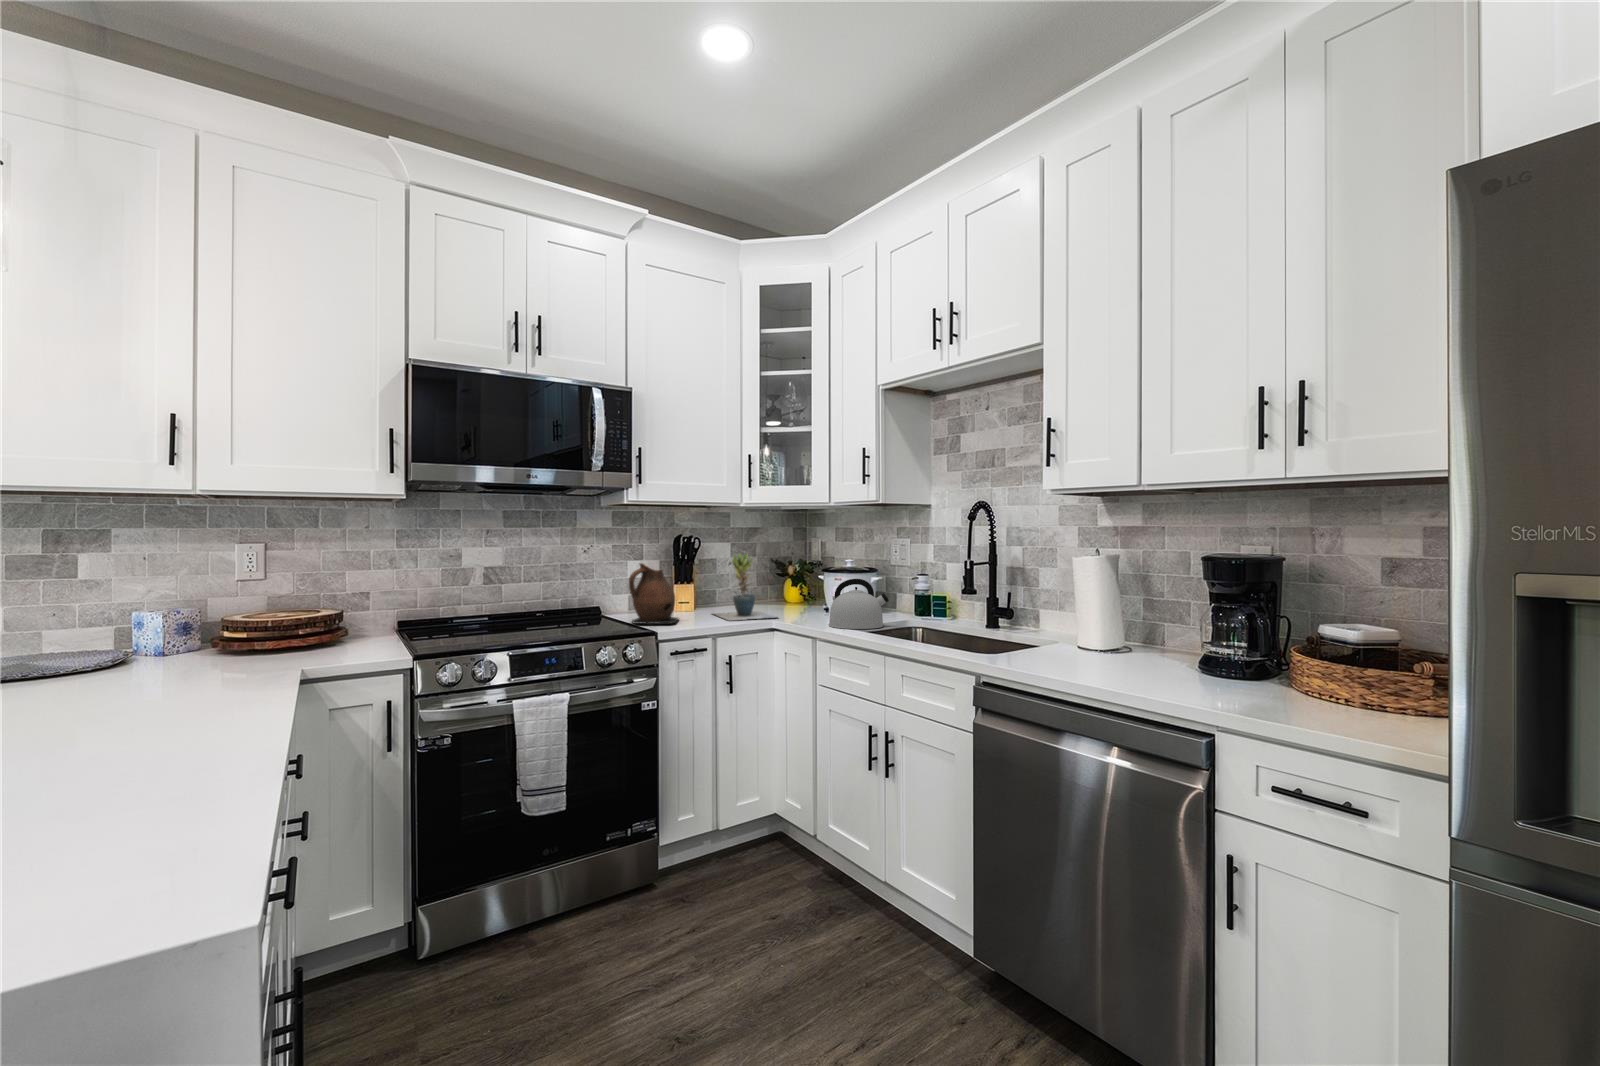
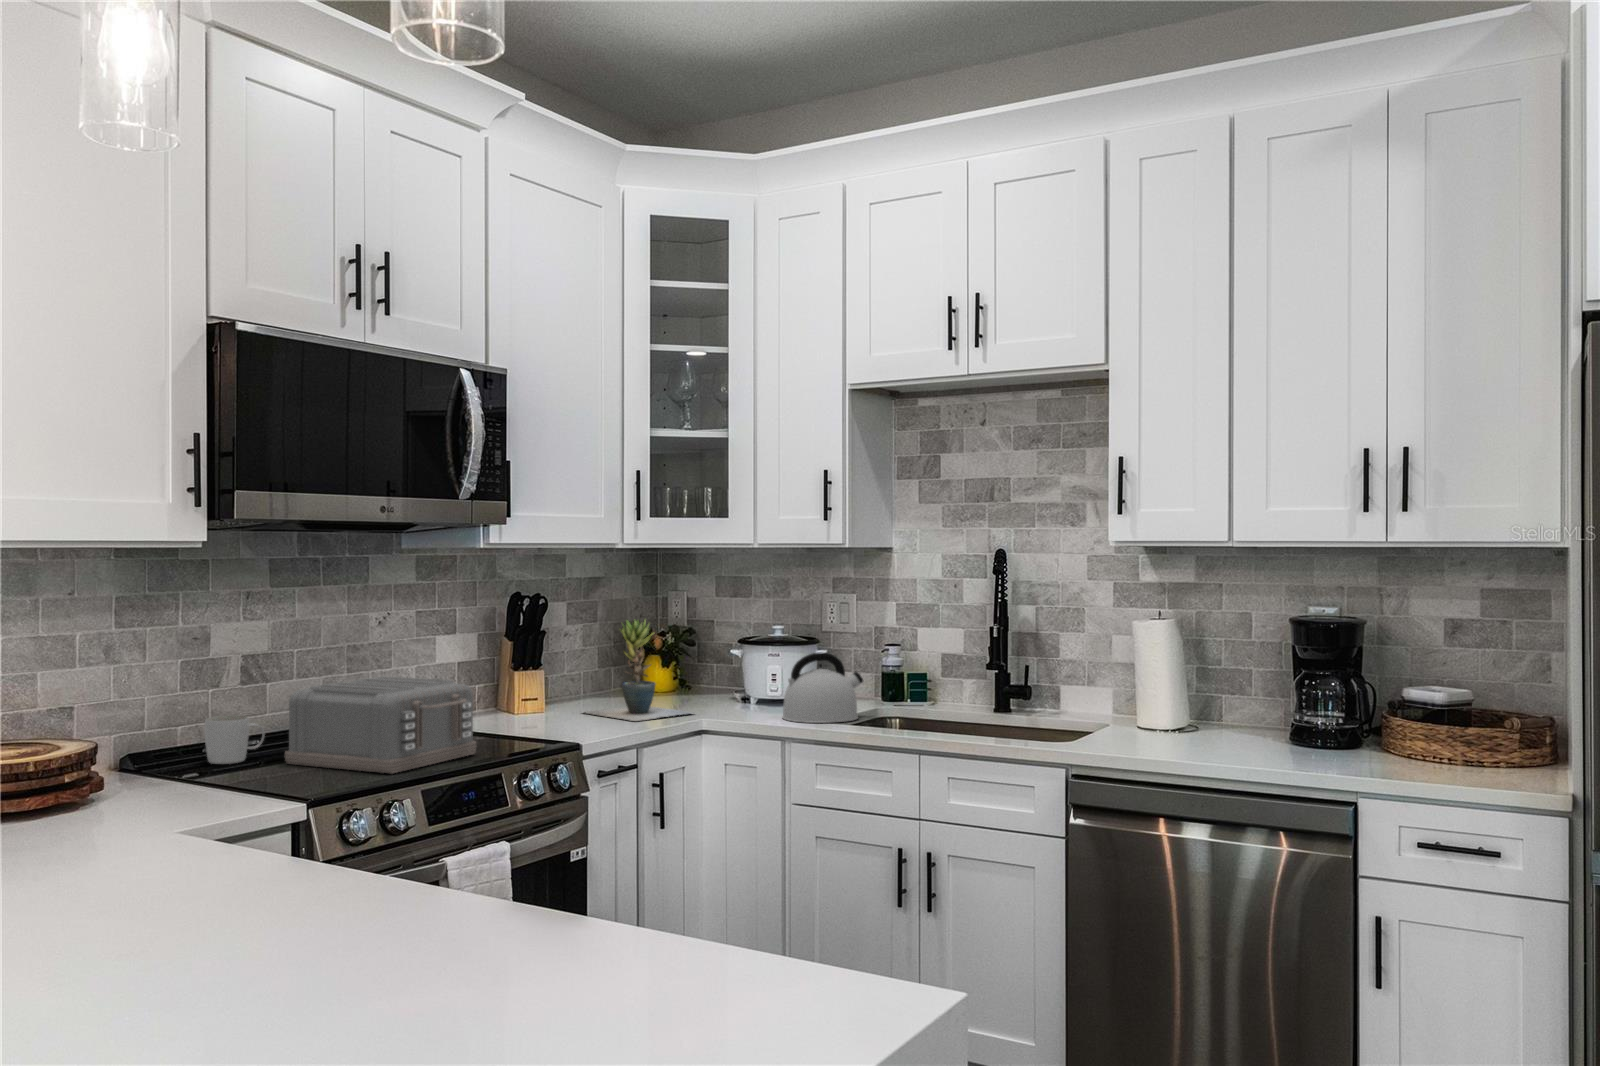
ceramic pitcher: present [629,563,678,624] -> none [493,640,576,733]
toaster: none [463,583,577,643] -> present [285,677,476,774]
mug: none [427,602,465,631] -> present [205,716,265,764]

